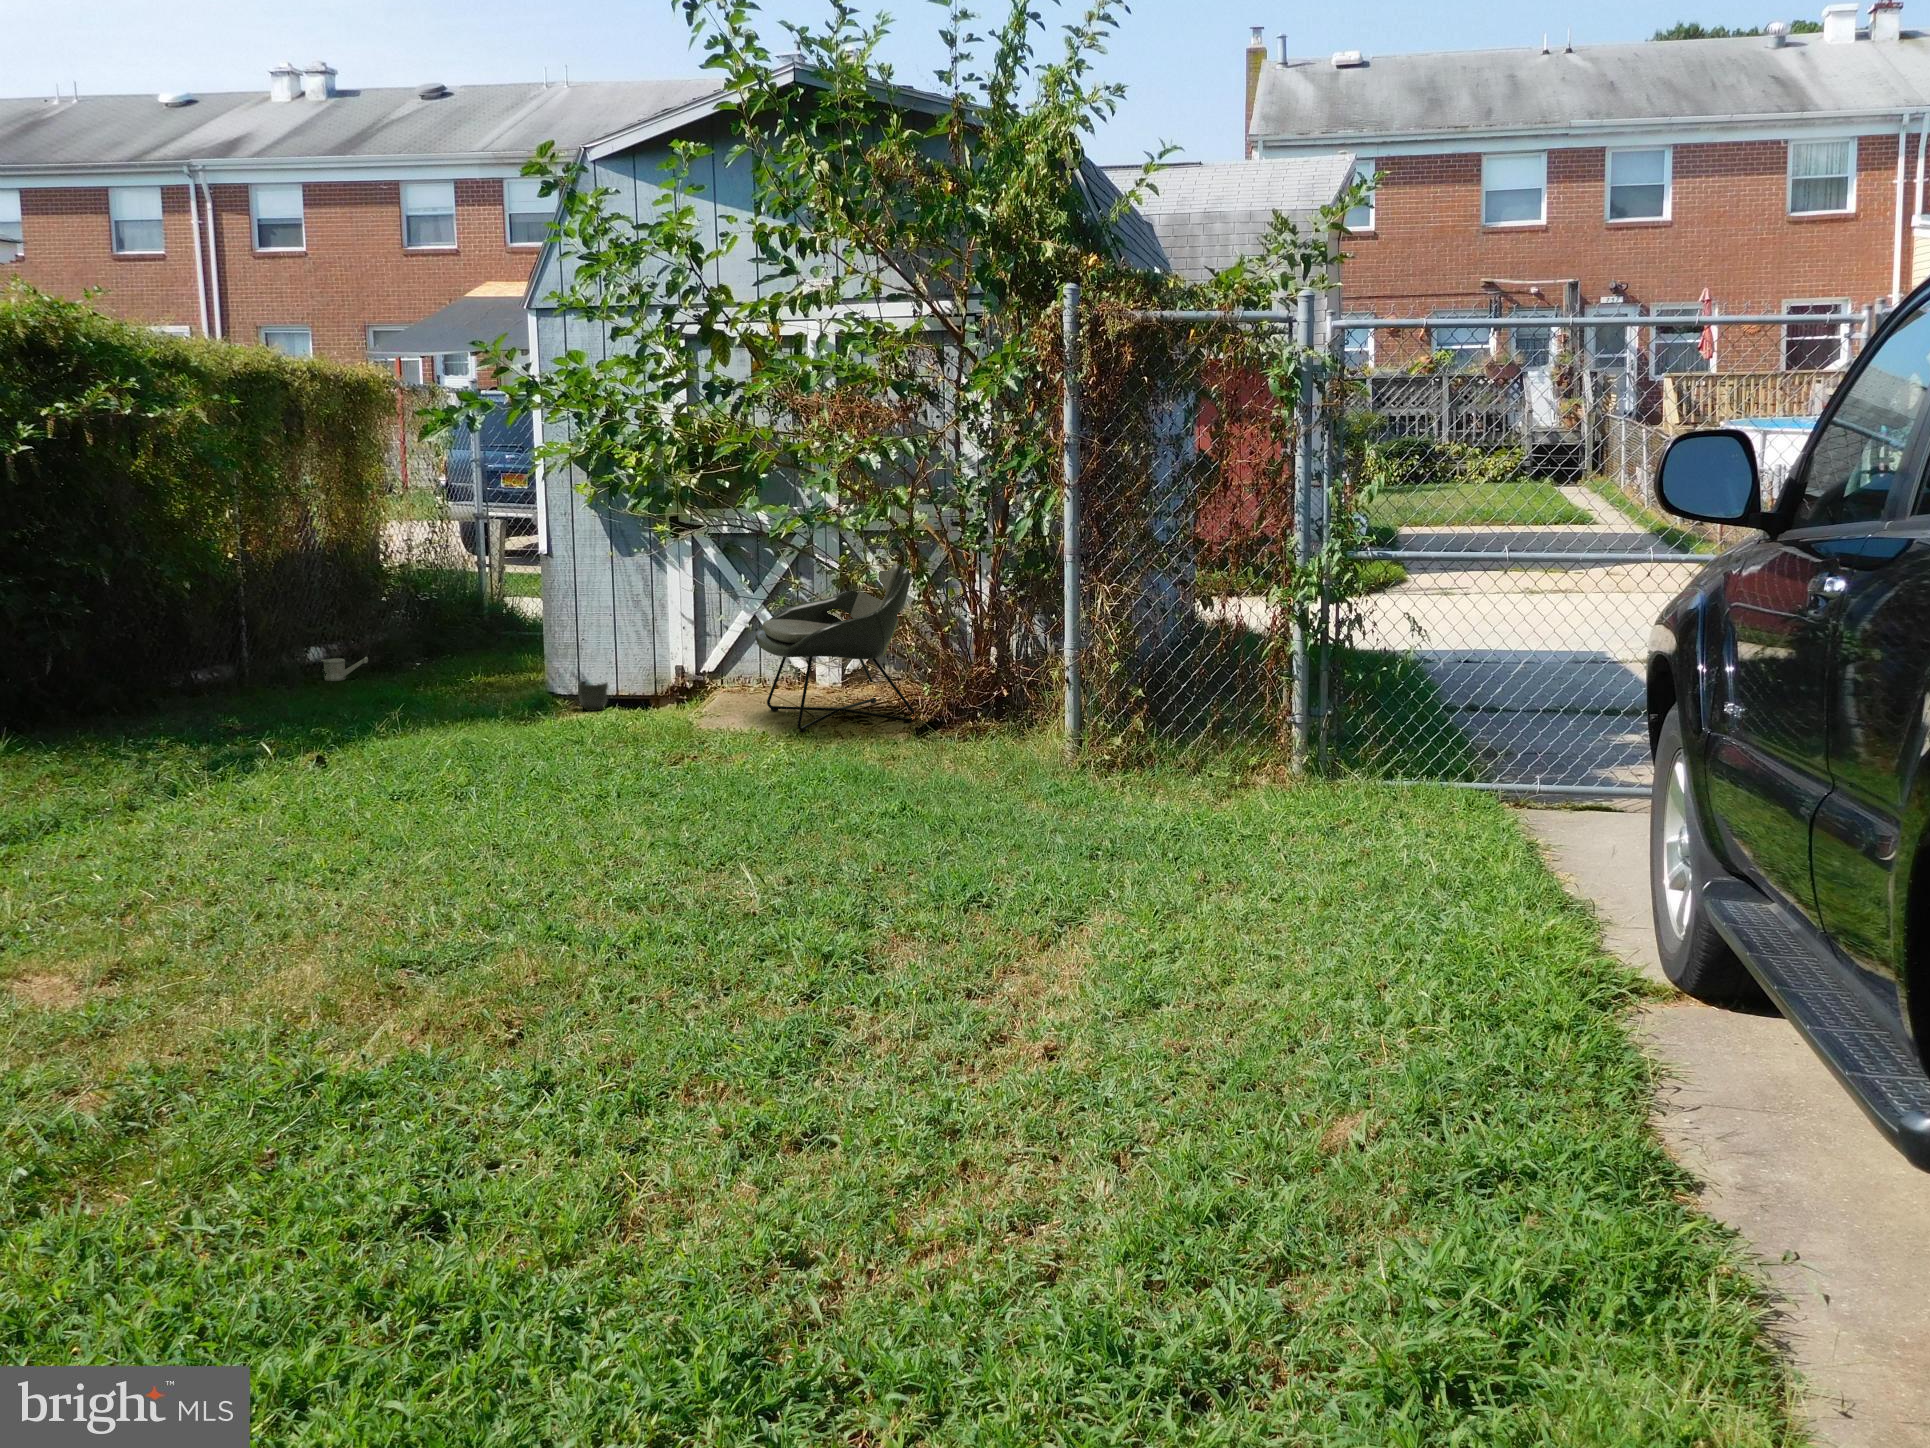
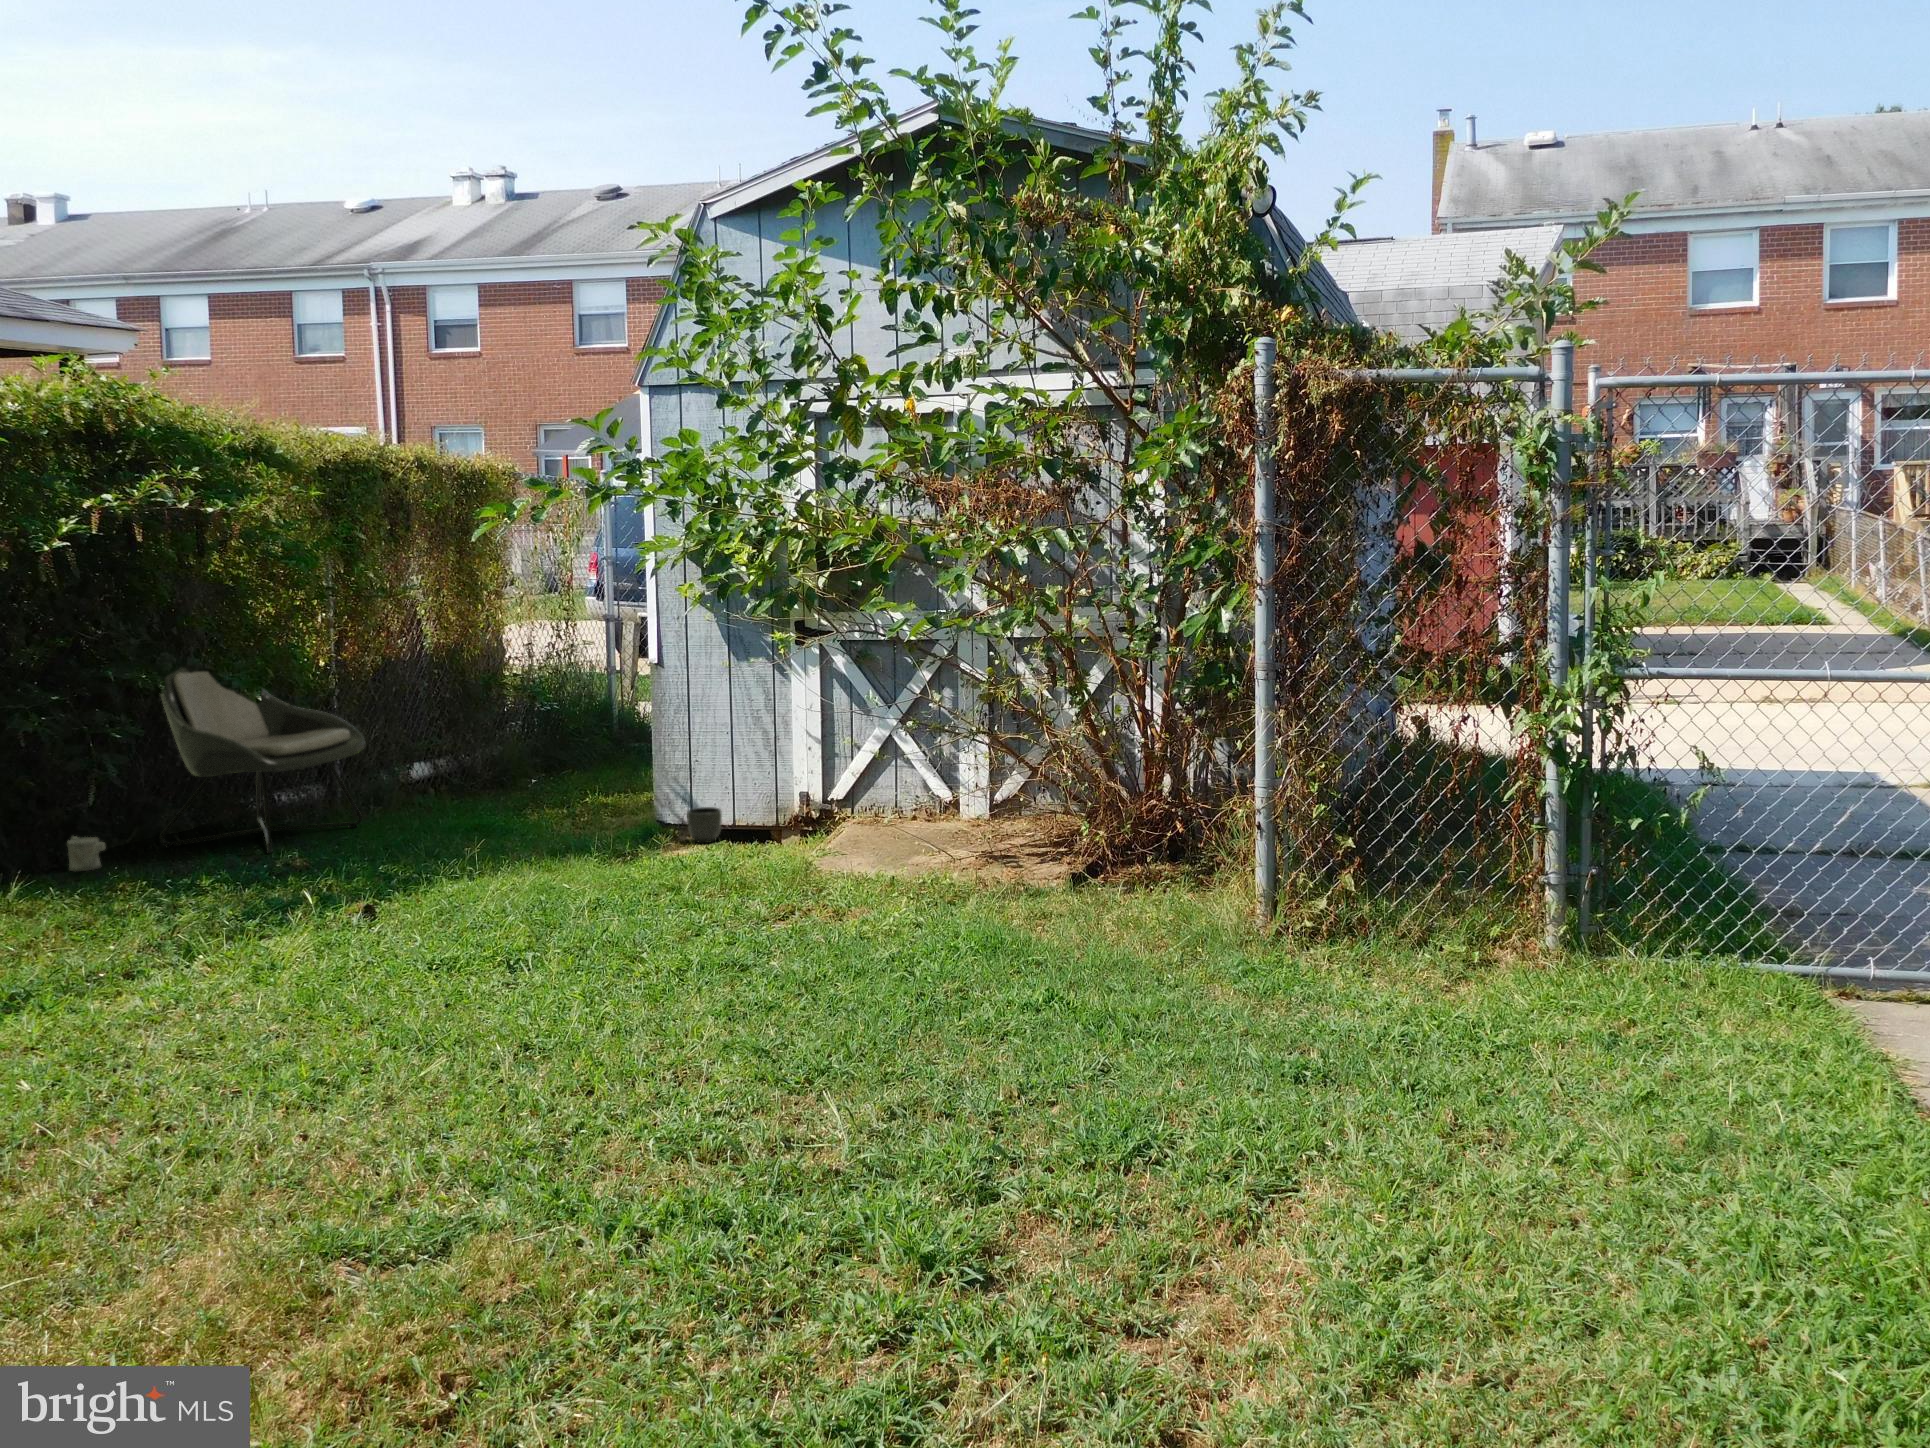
lounge chair: present [756,564,915,732] -> present [160,668,366,854]
watering can: present [321,657,368,681] -> present [67,836,105,871]

